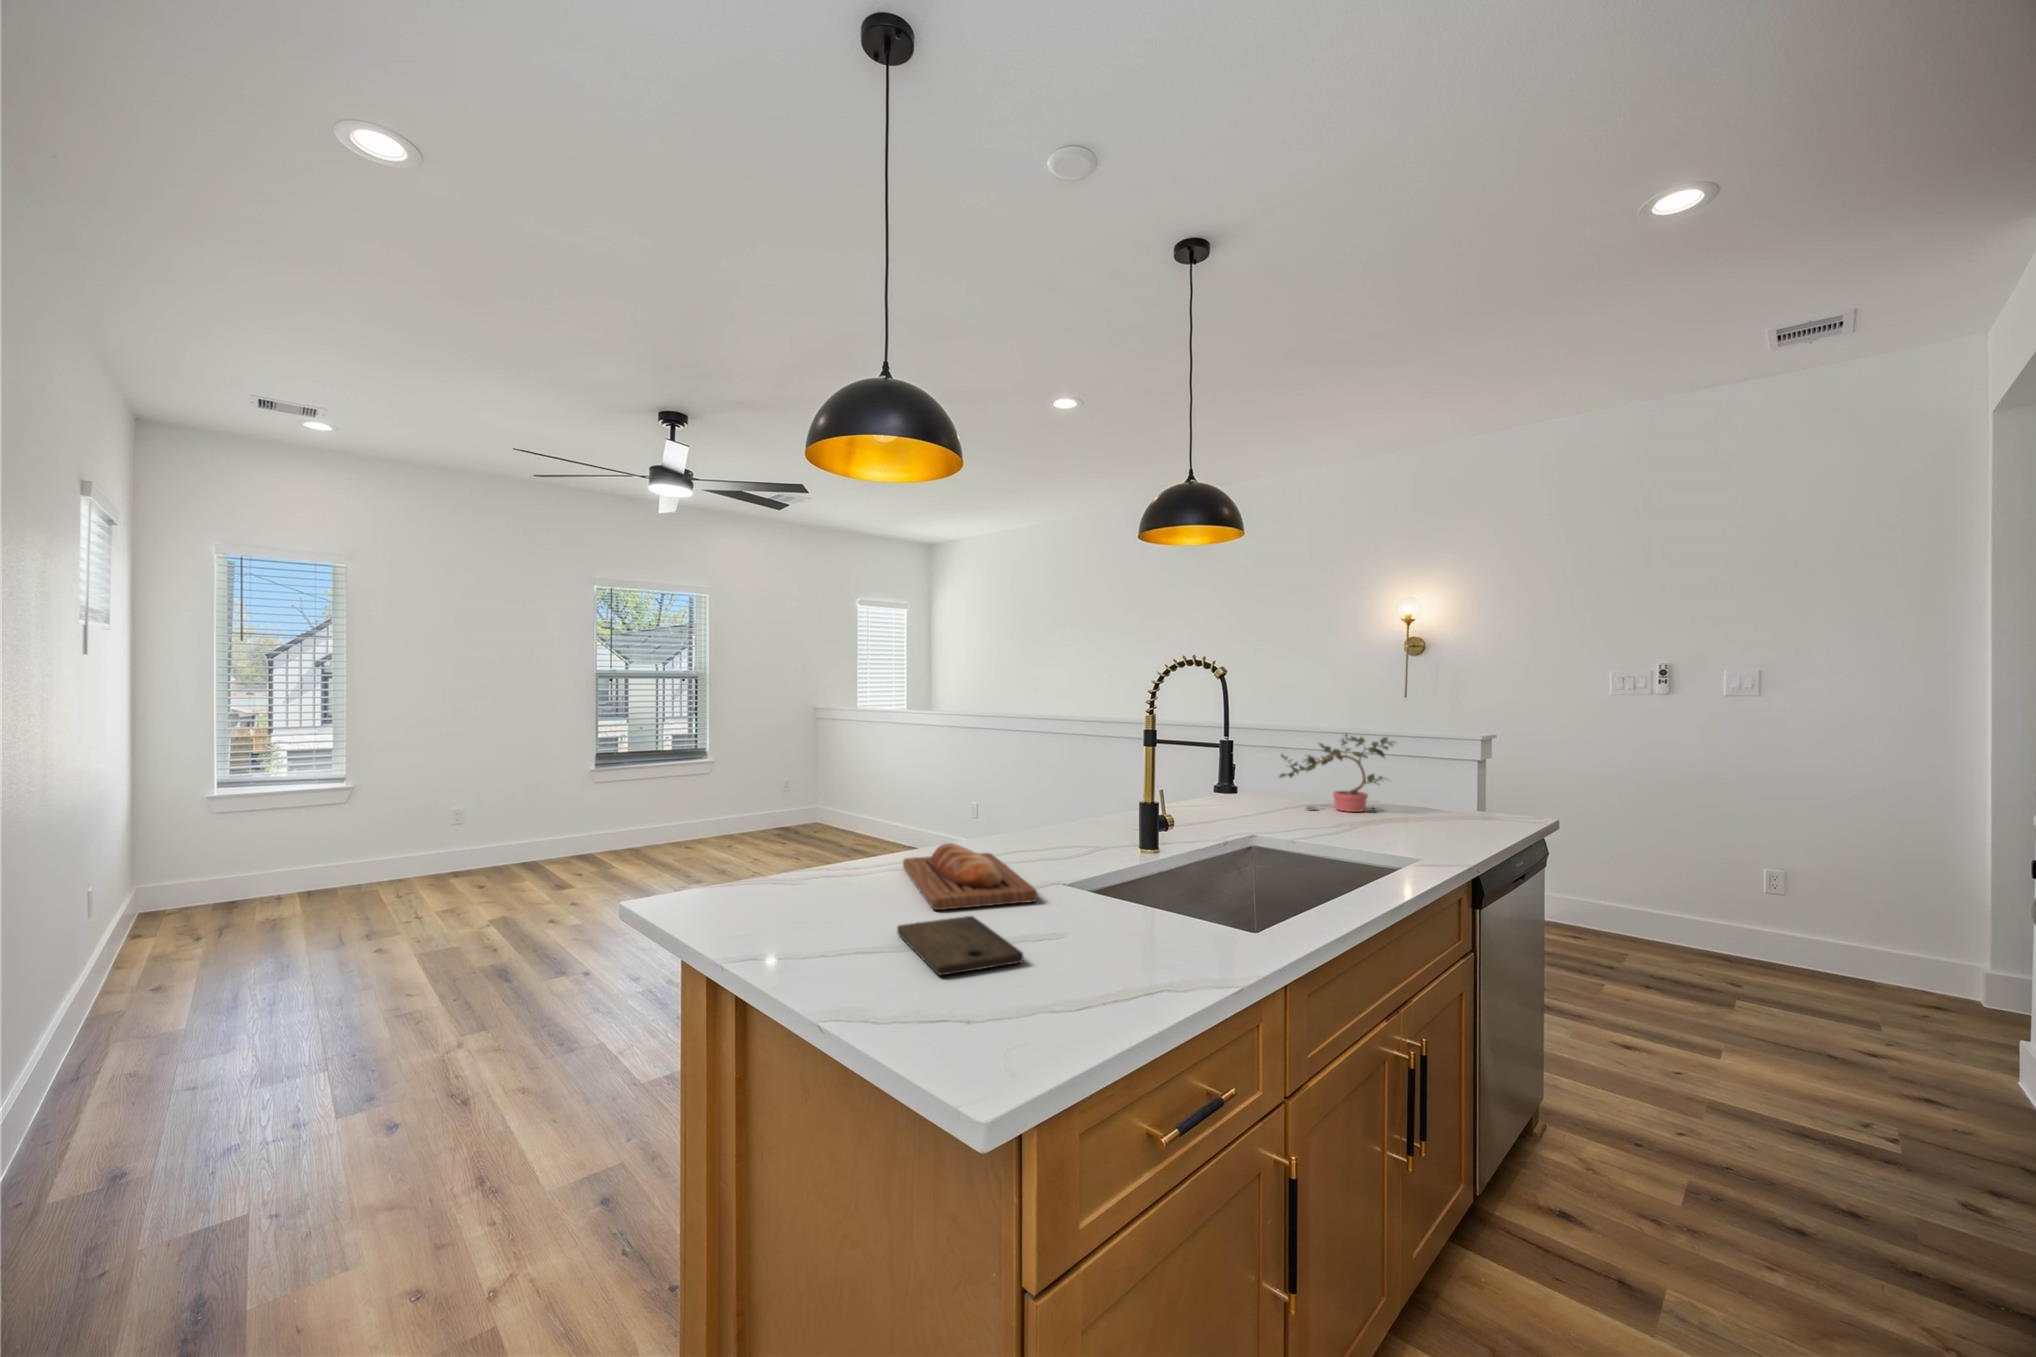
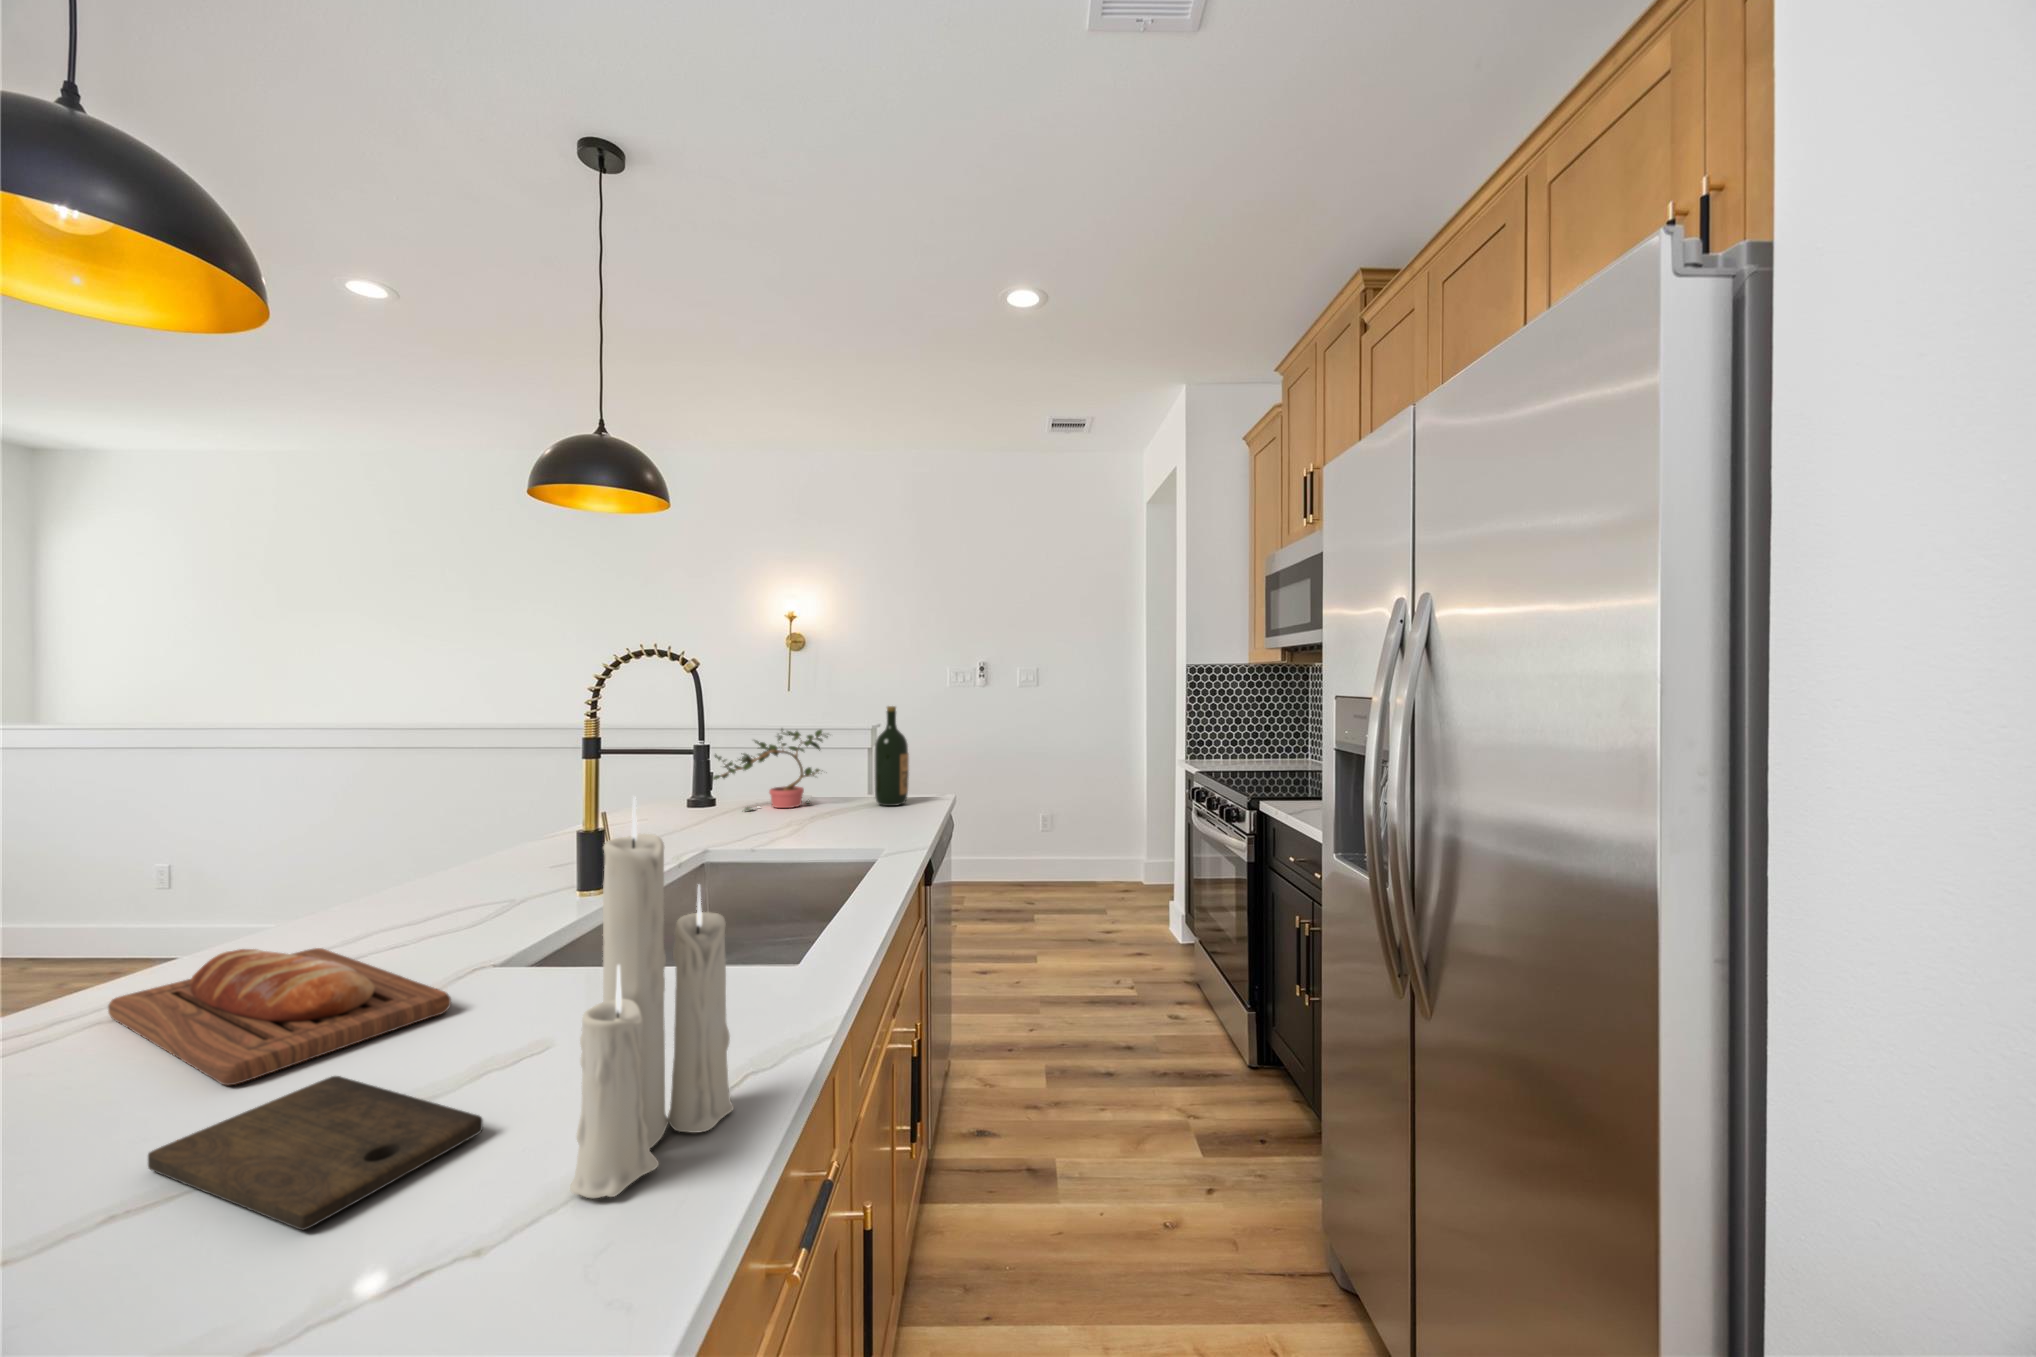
wine bottle: none [1443,716,1484,823] -> present [874,706,909,806]
candle: none [1047,754,1156,1010] -> present [570,797,734,1198]

